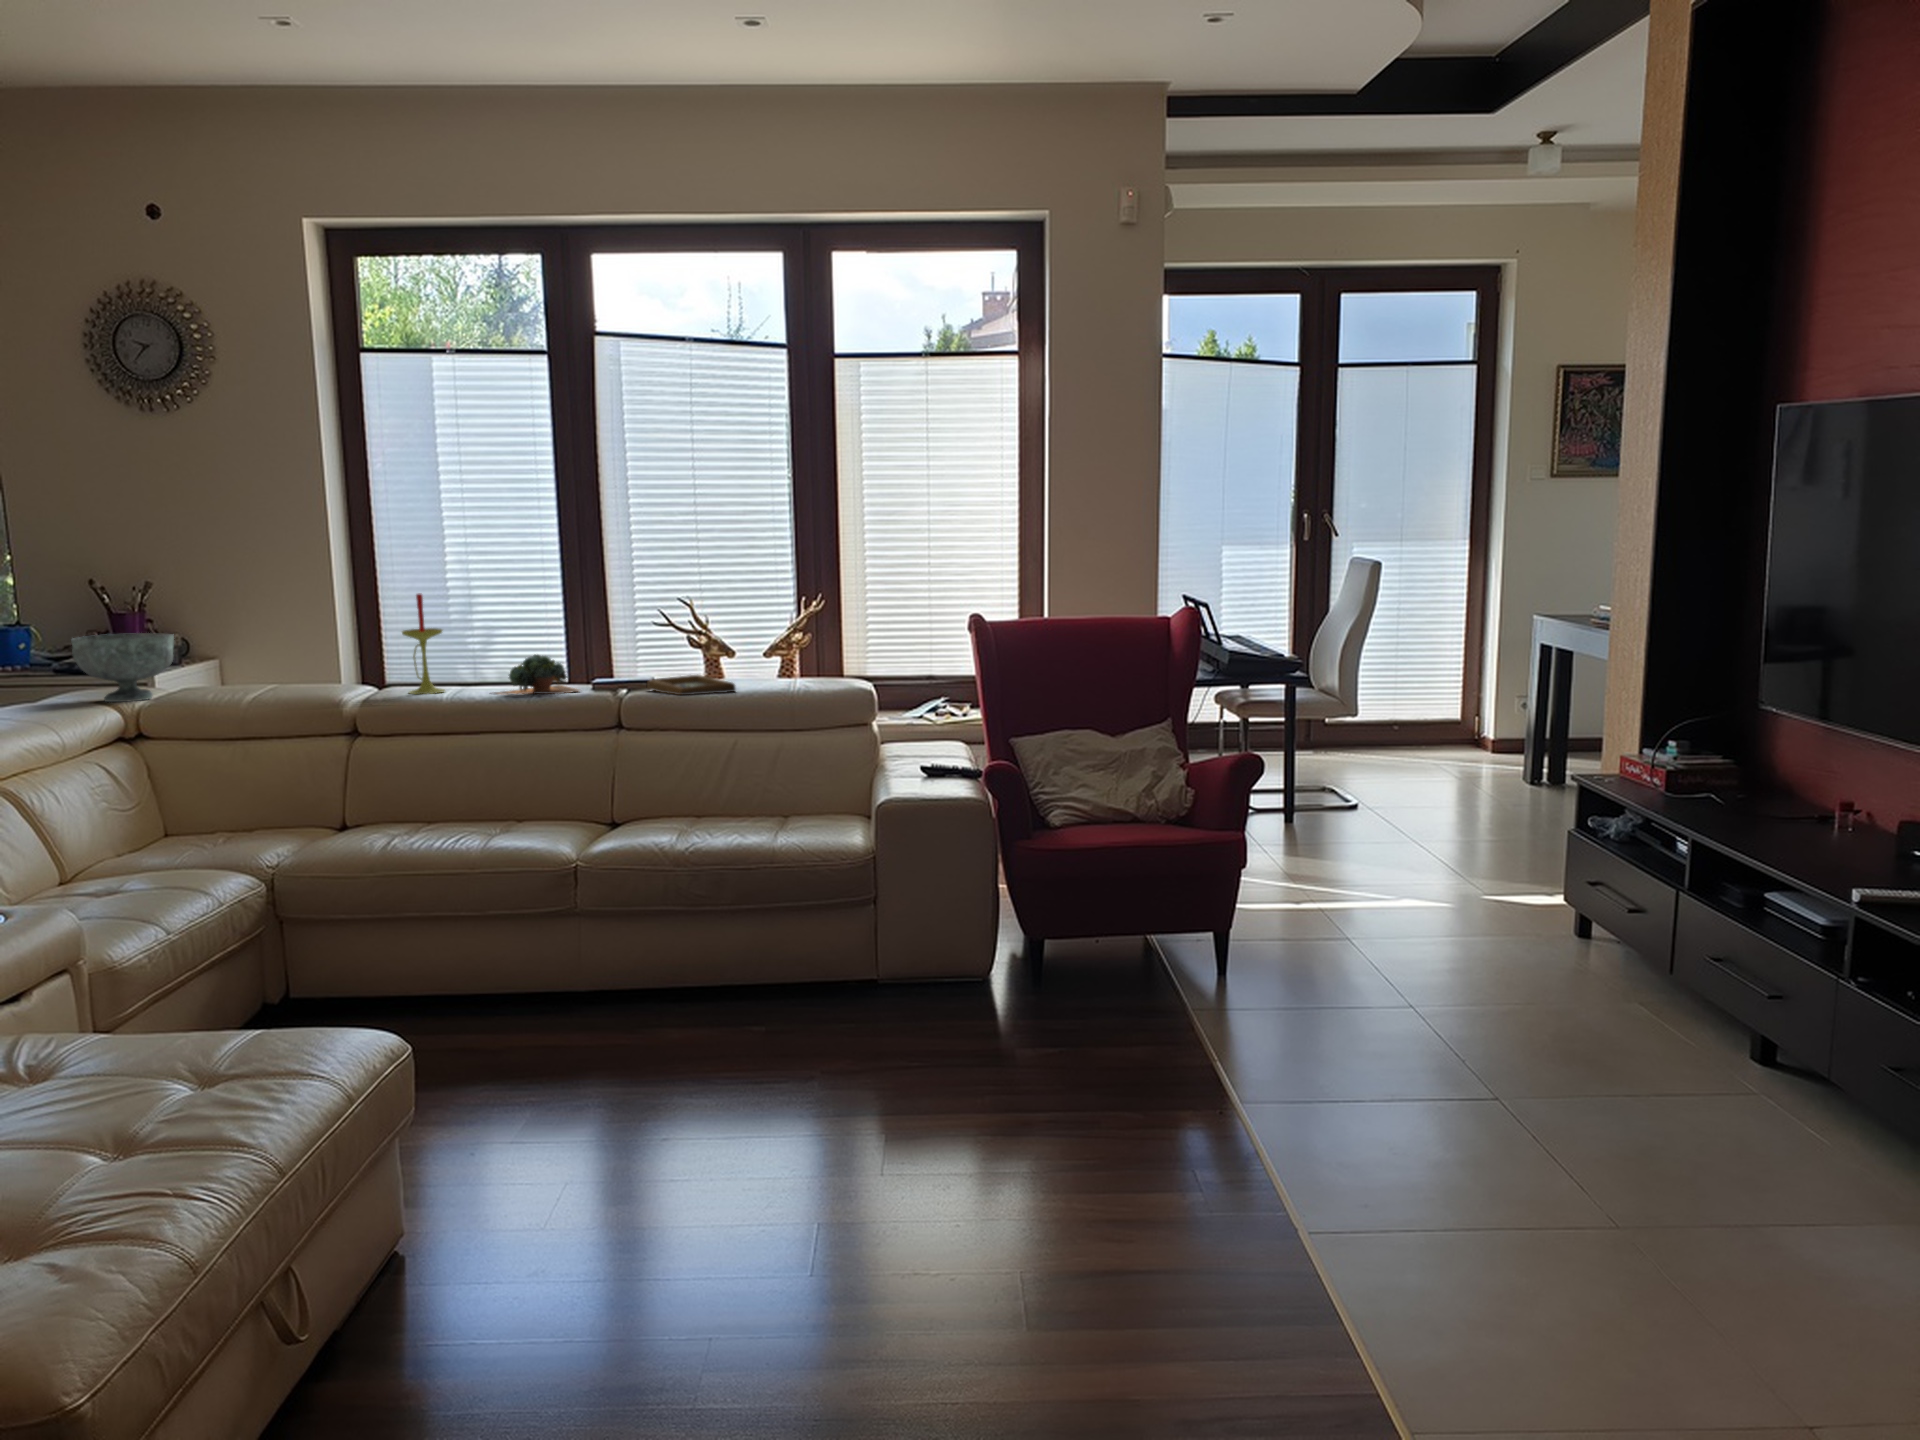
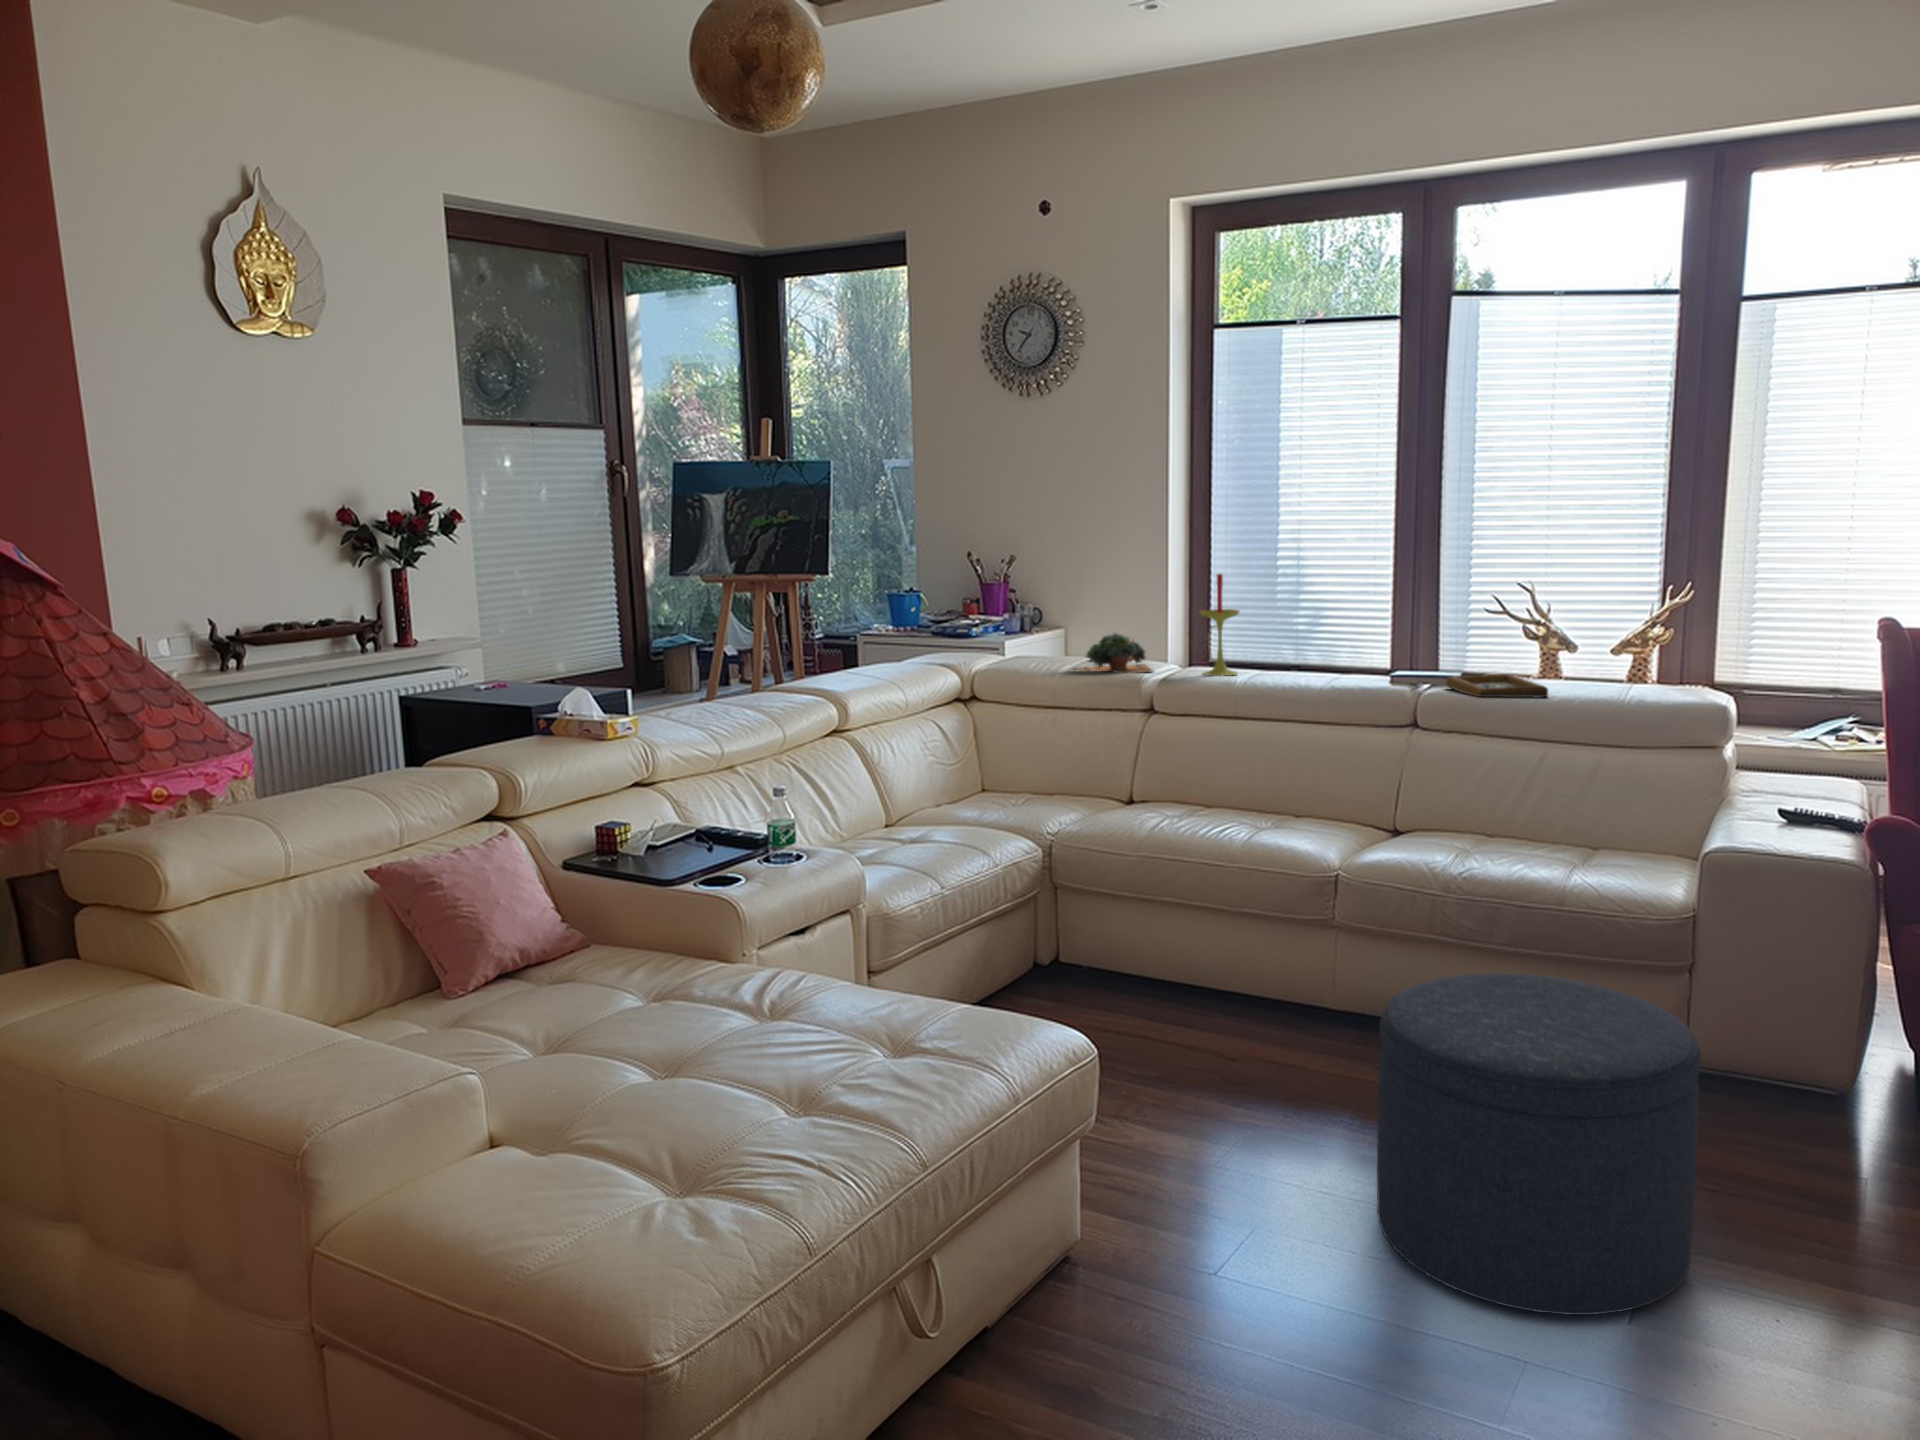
decorative bowl: present [71,633,174,702] -> none [927,604,1008,666]
succulent plant: present [493,655,579,695] -> present [1074,633,1153,673]
ottoman: none [666,916,918,1188] -> present [1377,973,1701,1315]

